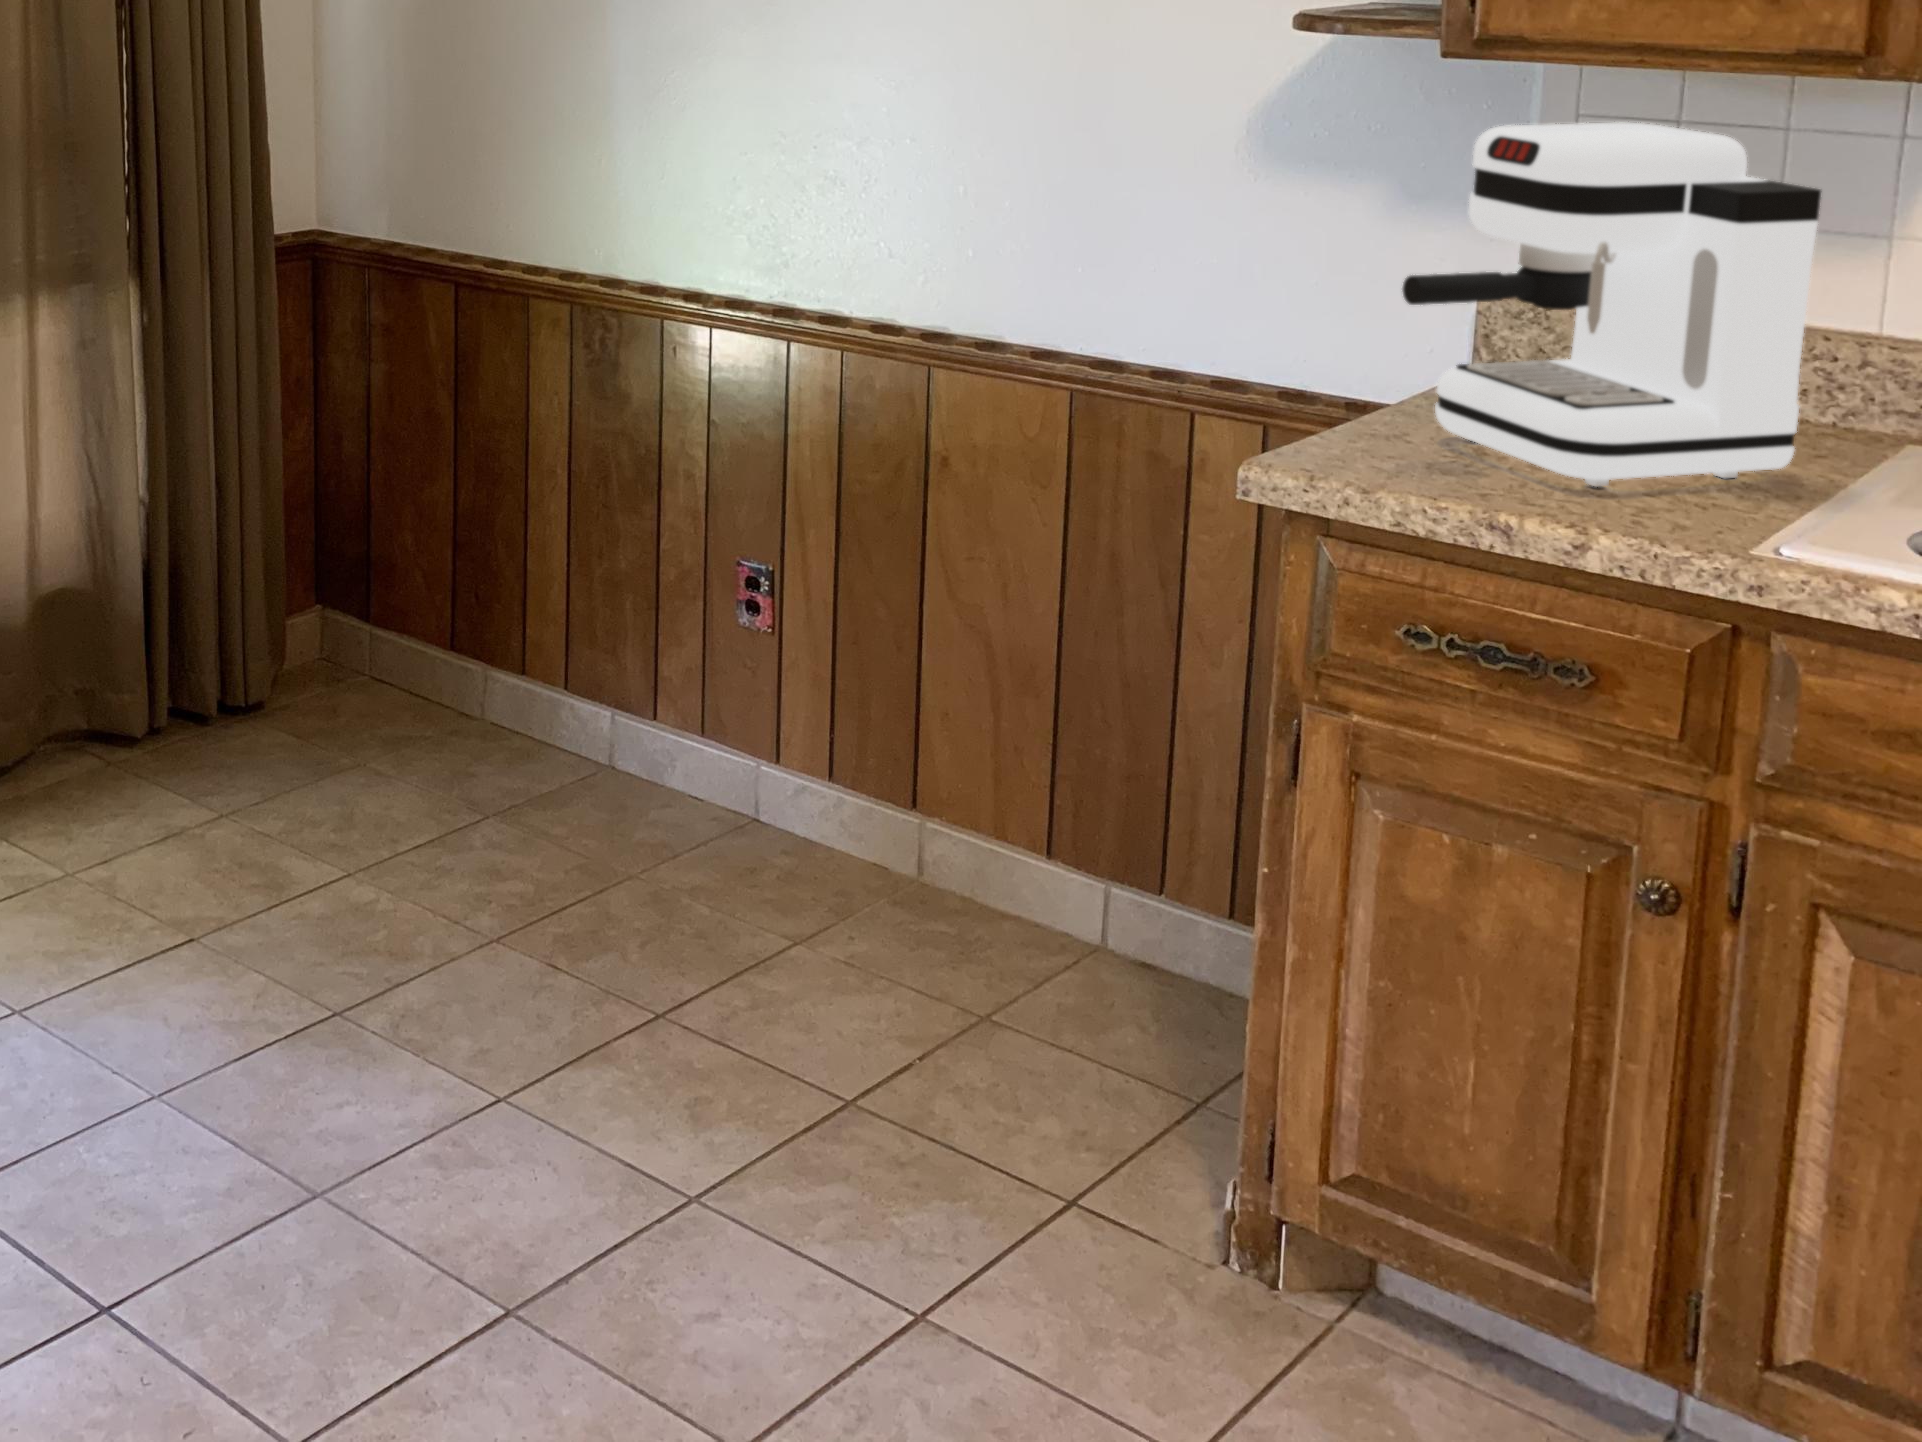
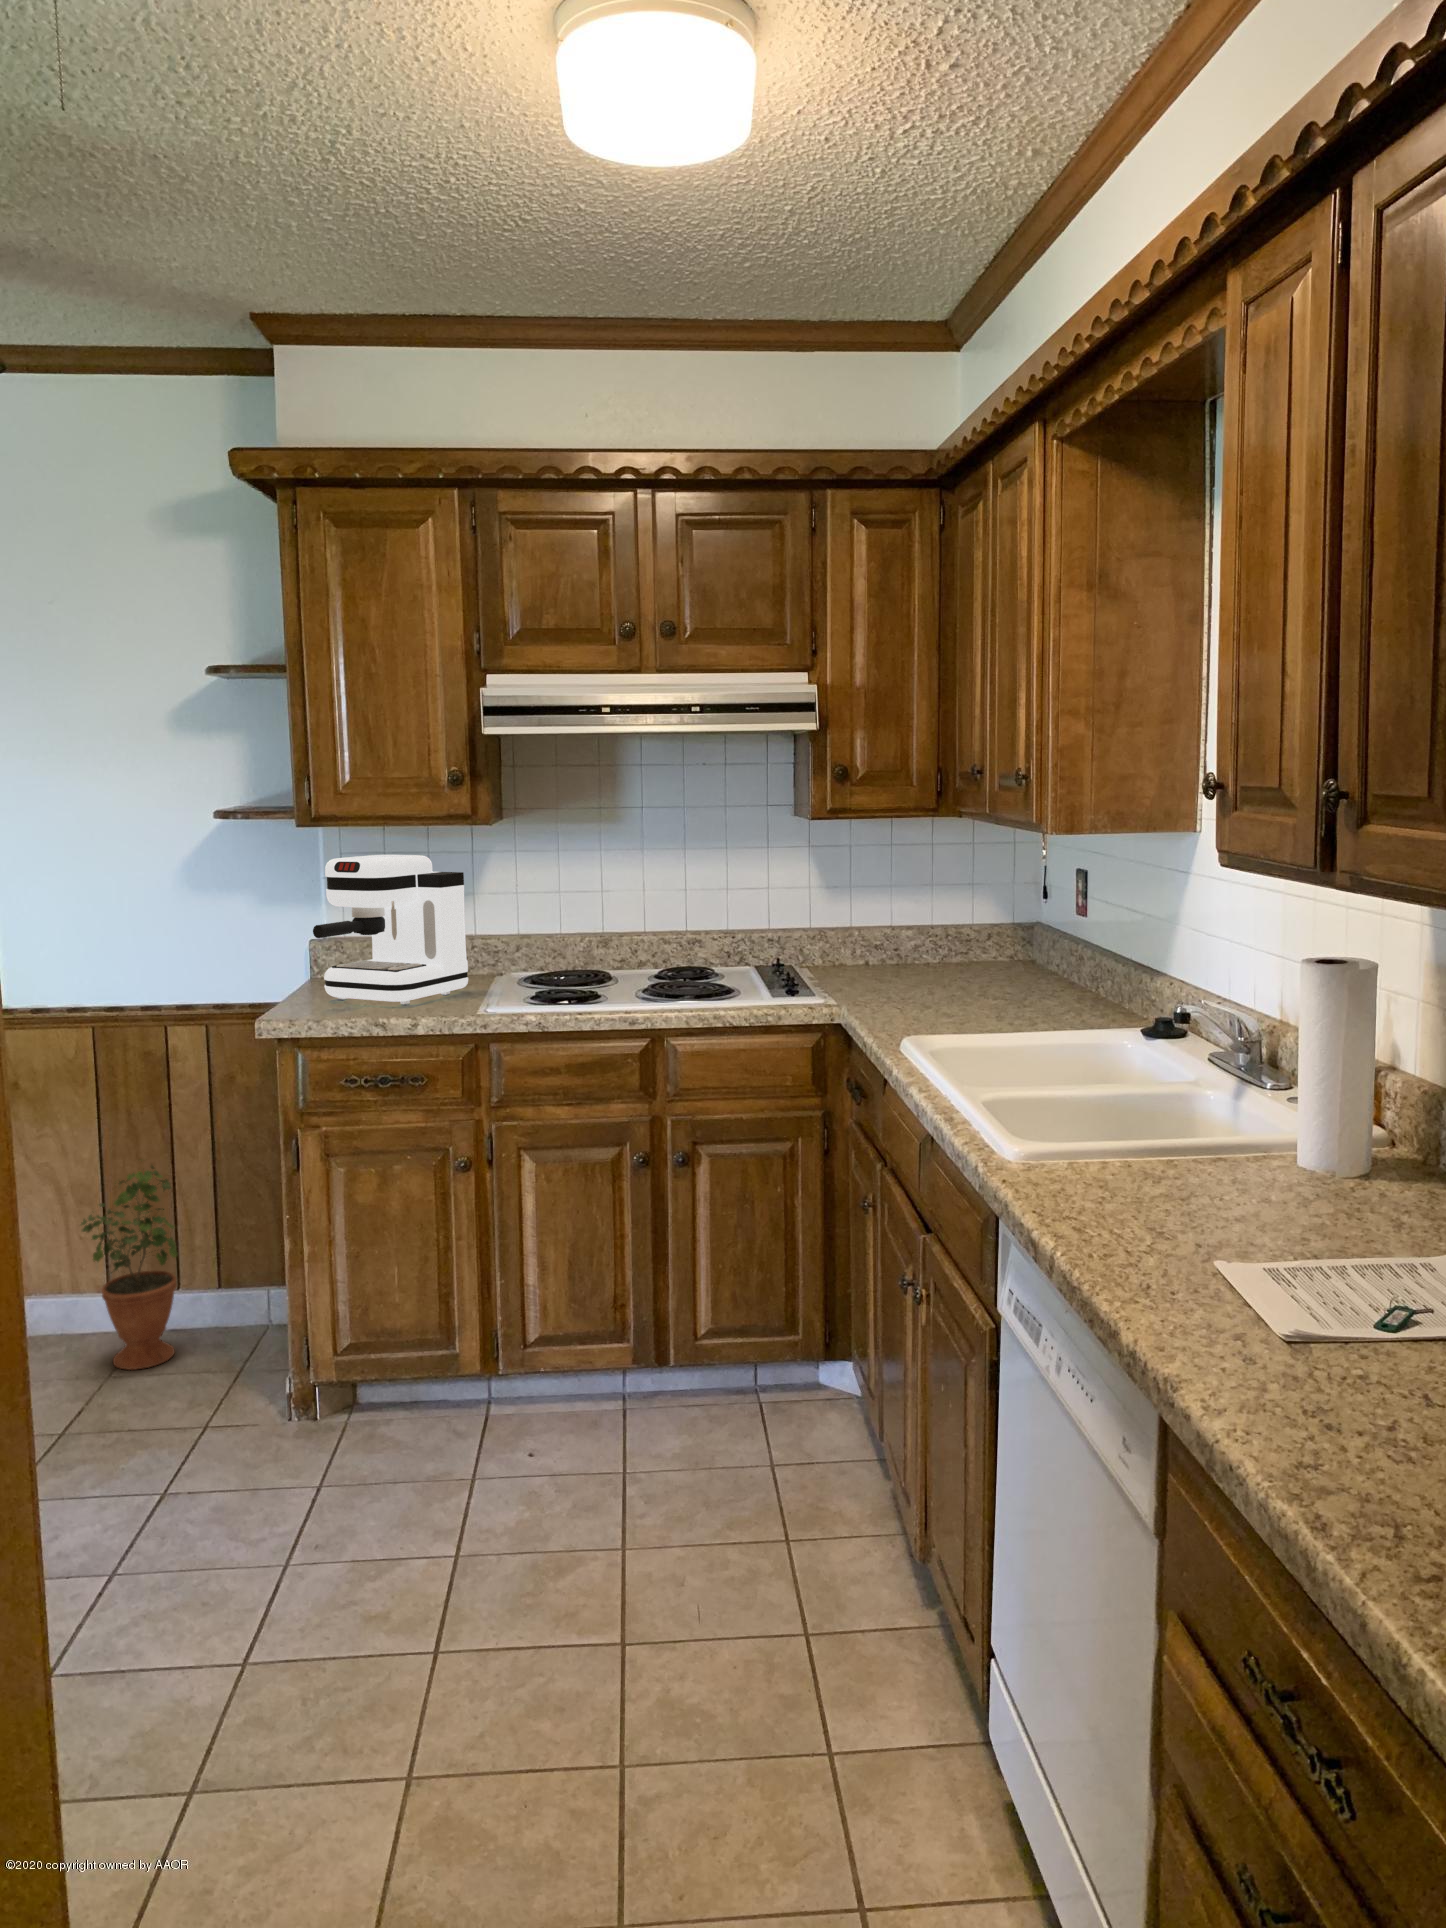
potted plant: none [982,647,1155,1031] -> present [81,1166,178,1370]

